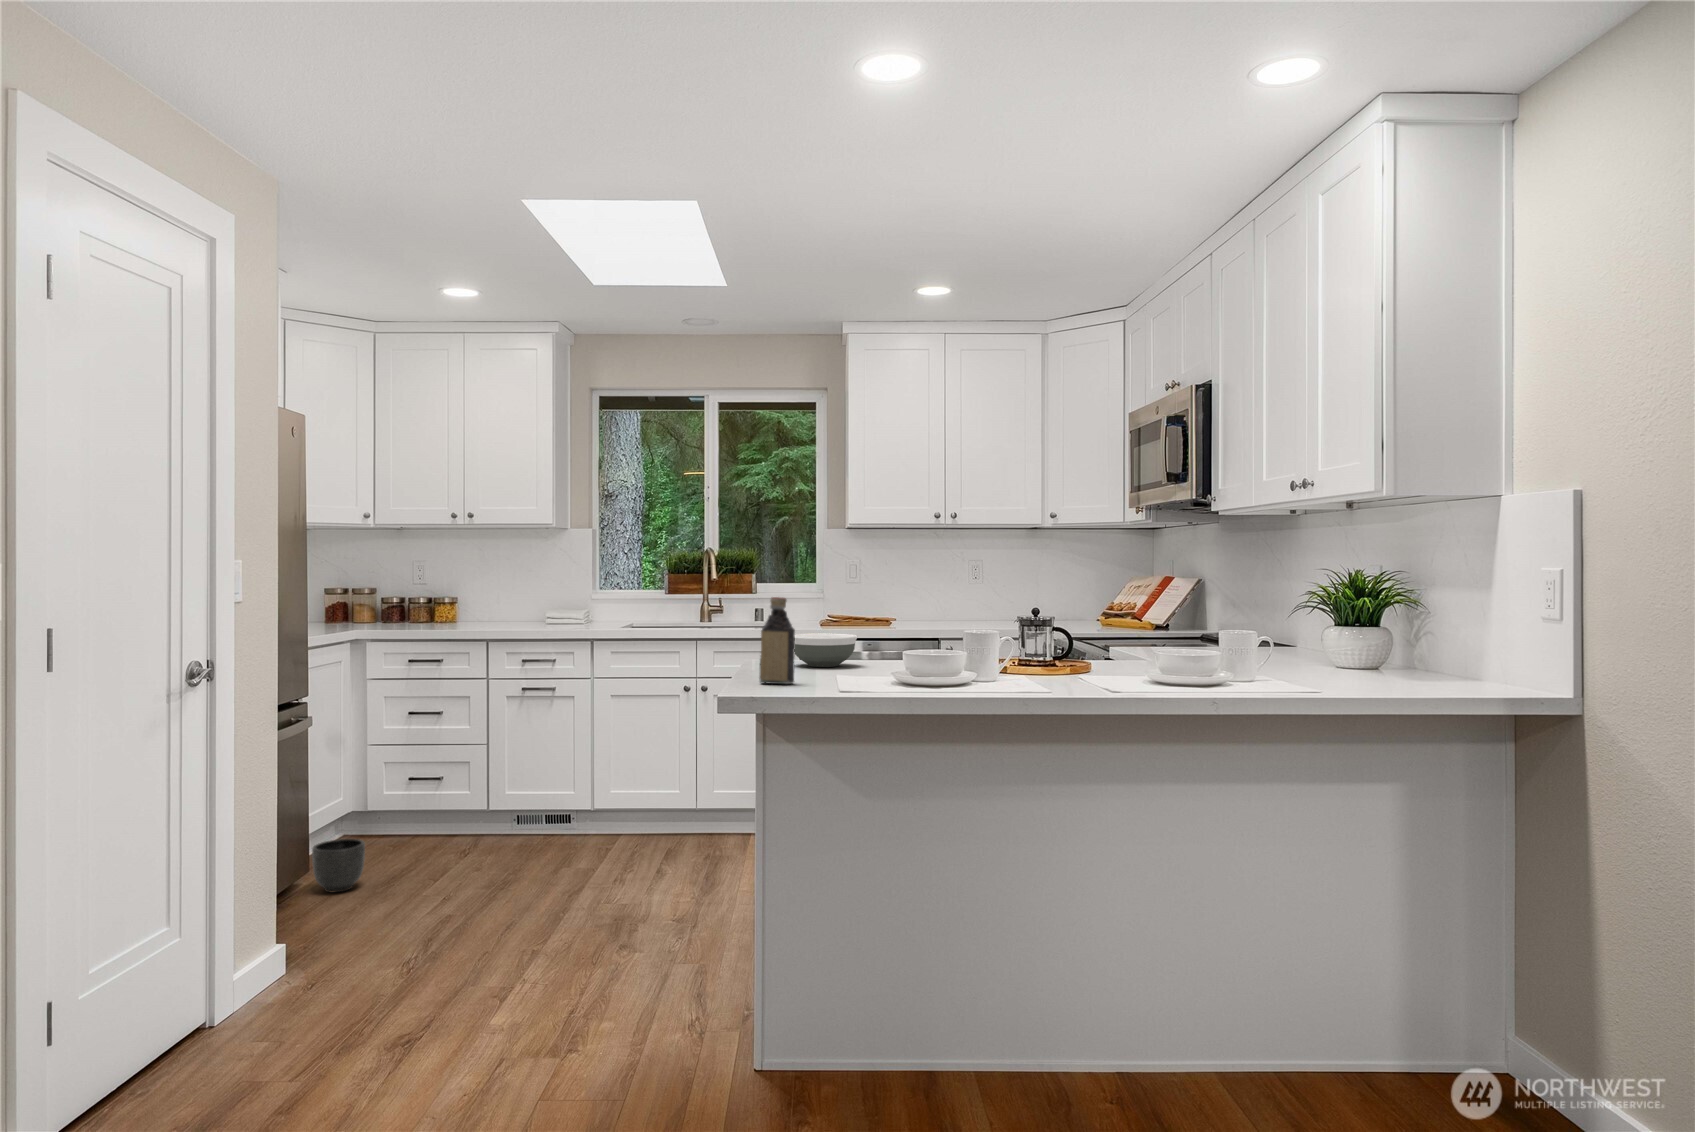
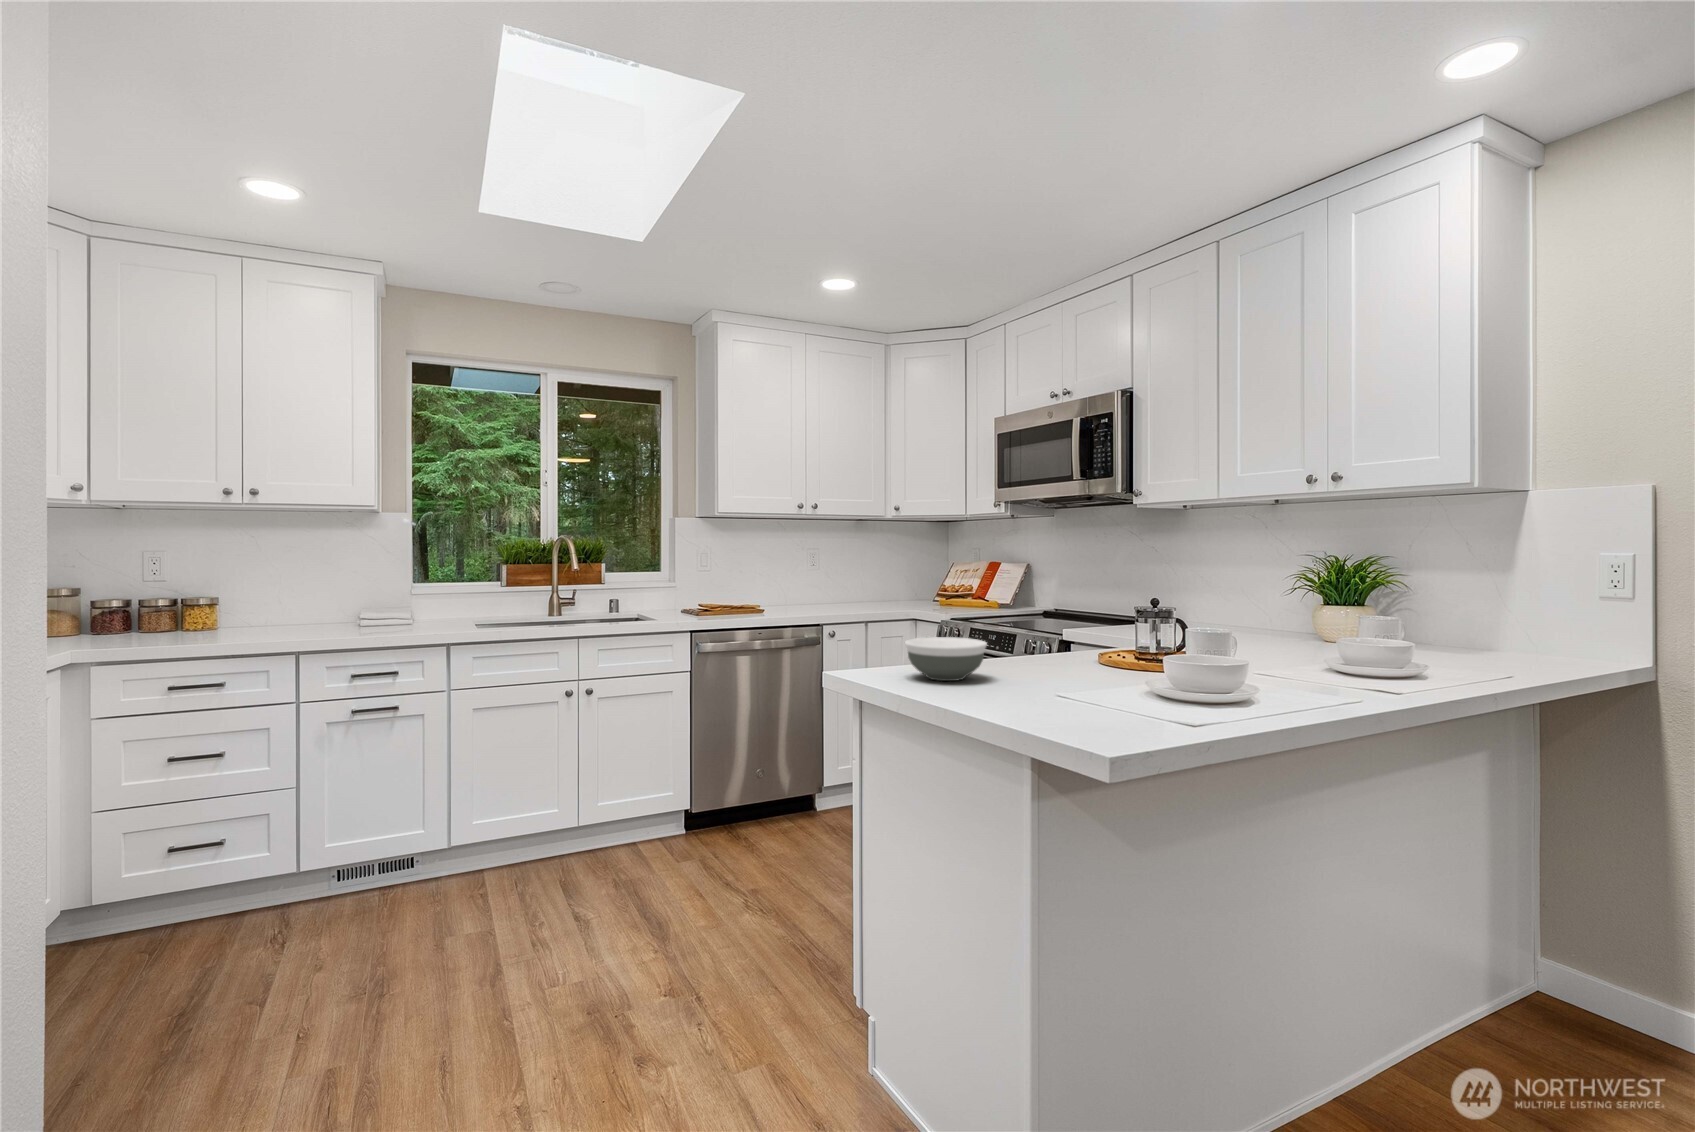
bottle: present [760,597,795,684] -> none [1035,604,1084,726]
planter: present [312,839,365,892] -> none [29,976,137,1078]

